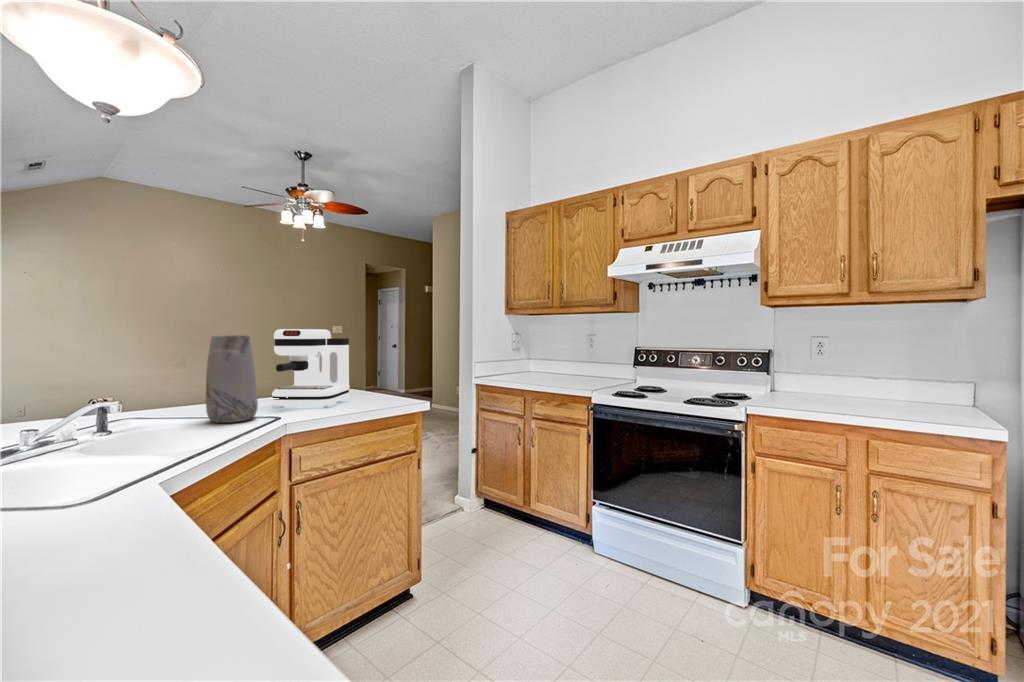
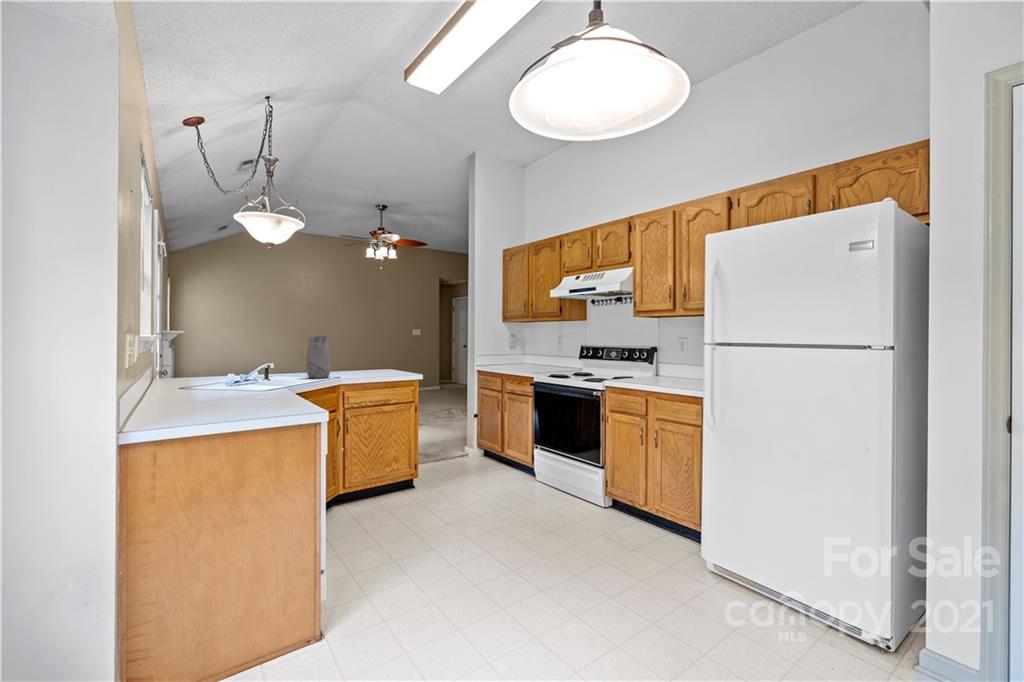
coffee maker: present [272,329,349,407] -> none [340,333,383,375]

